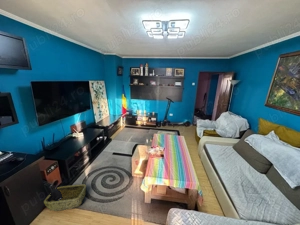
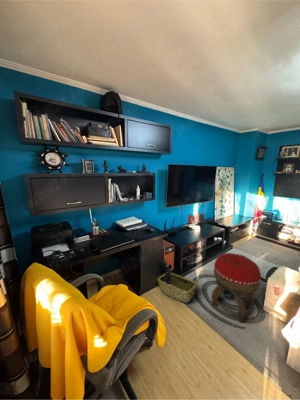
footstool: none [97,150,128,195] -> present [212,253,261,323]

